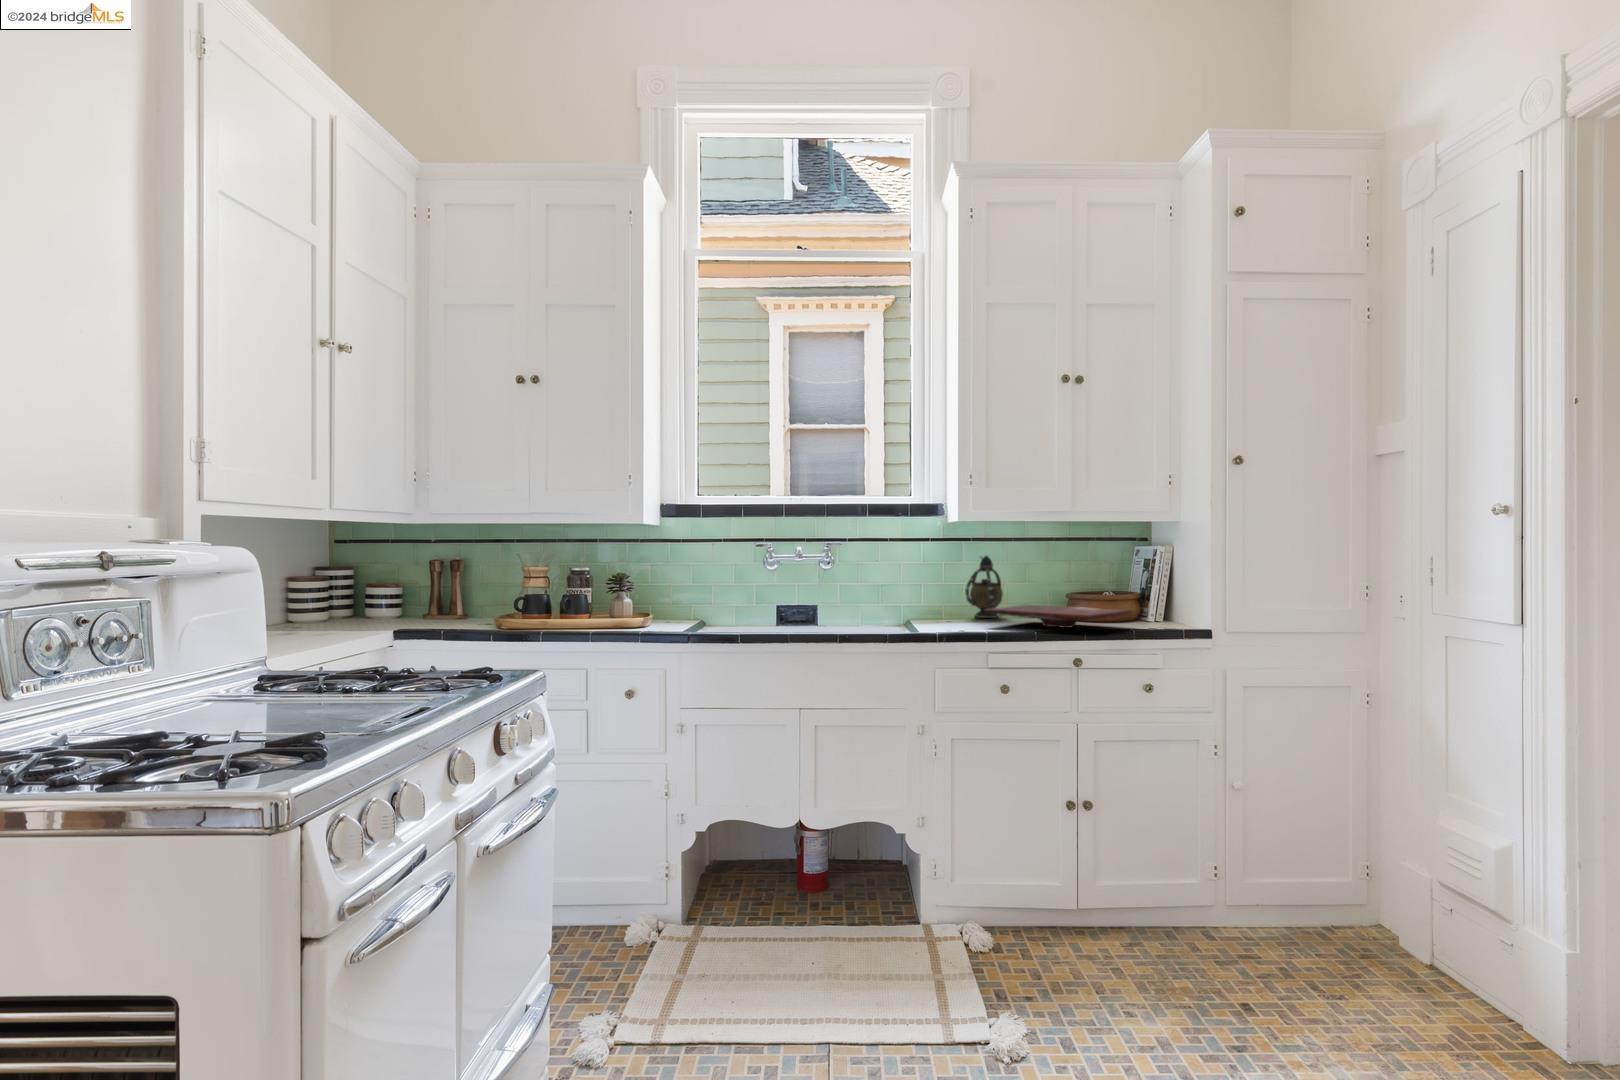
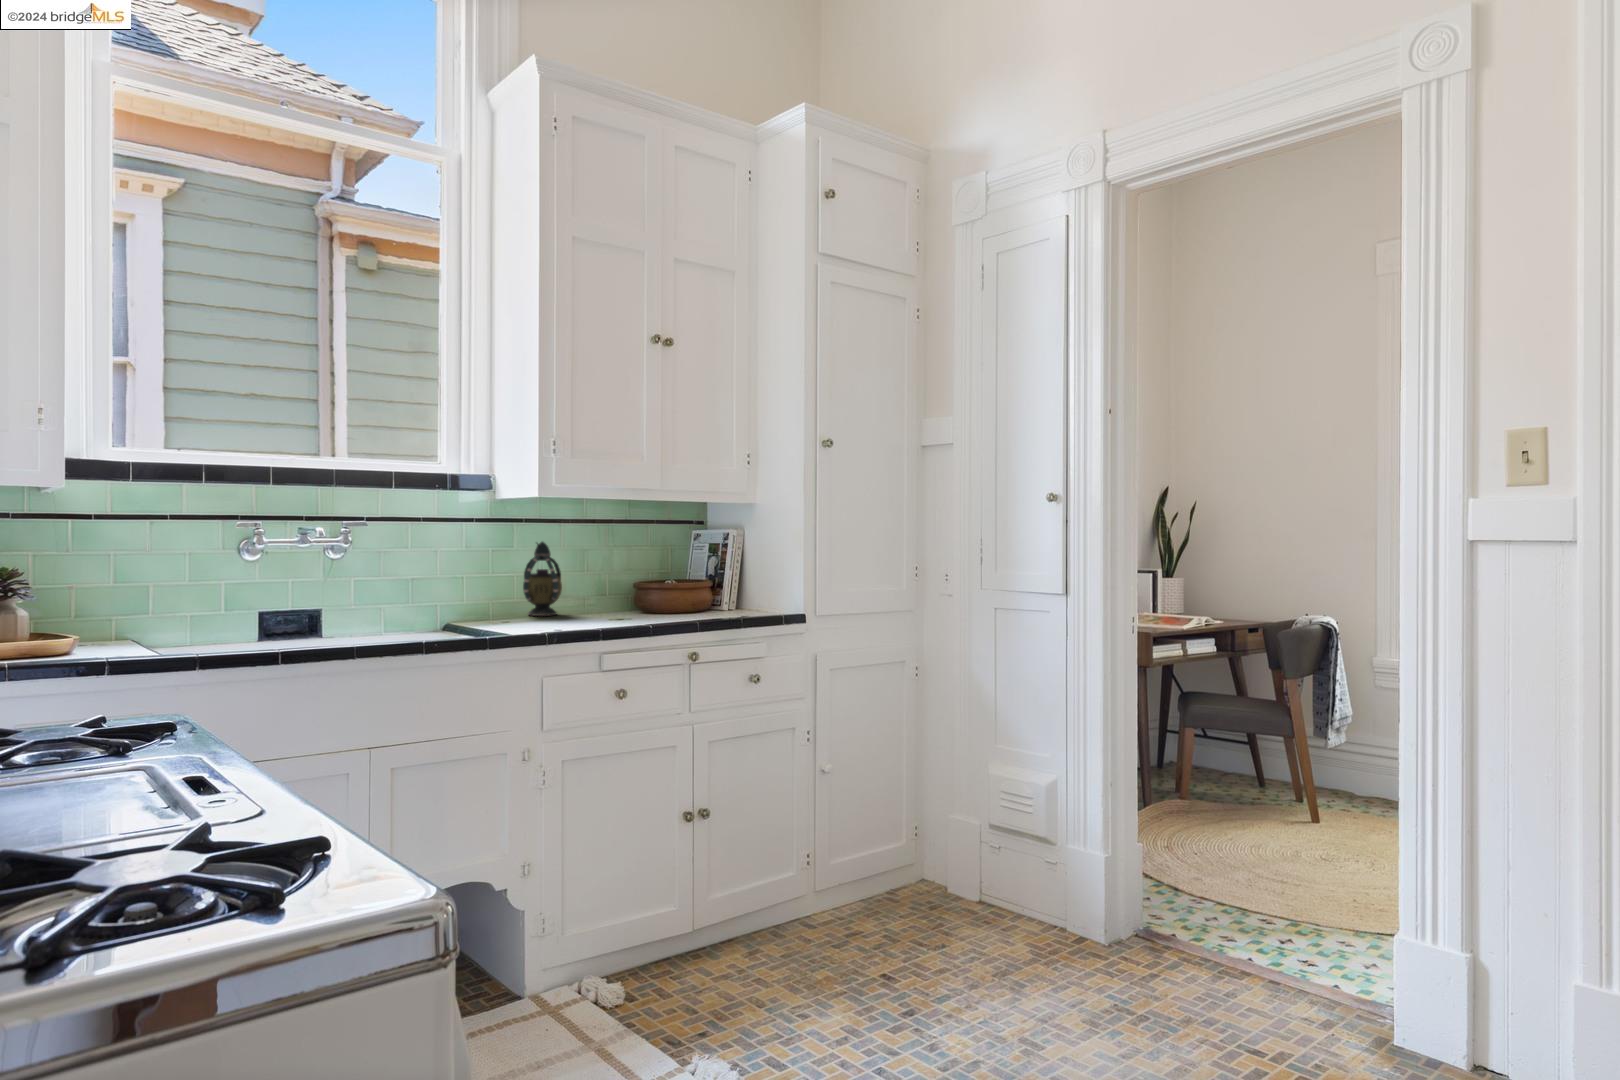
cutting board: present [984,605,1132,628] -> none [575,598,725,621]

